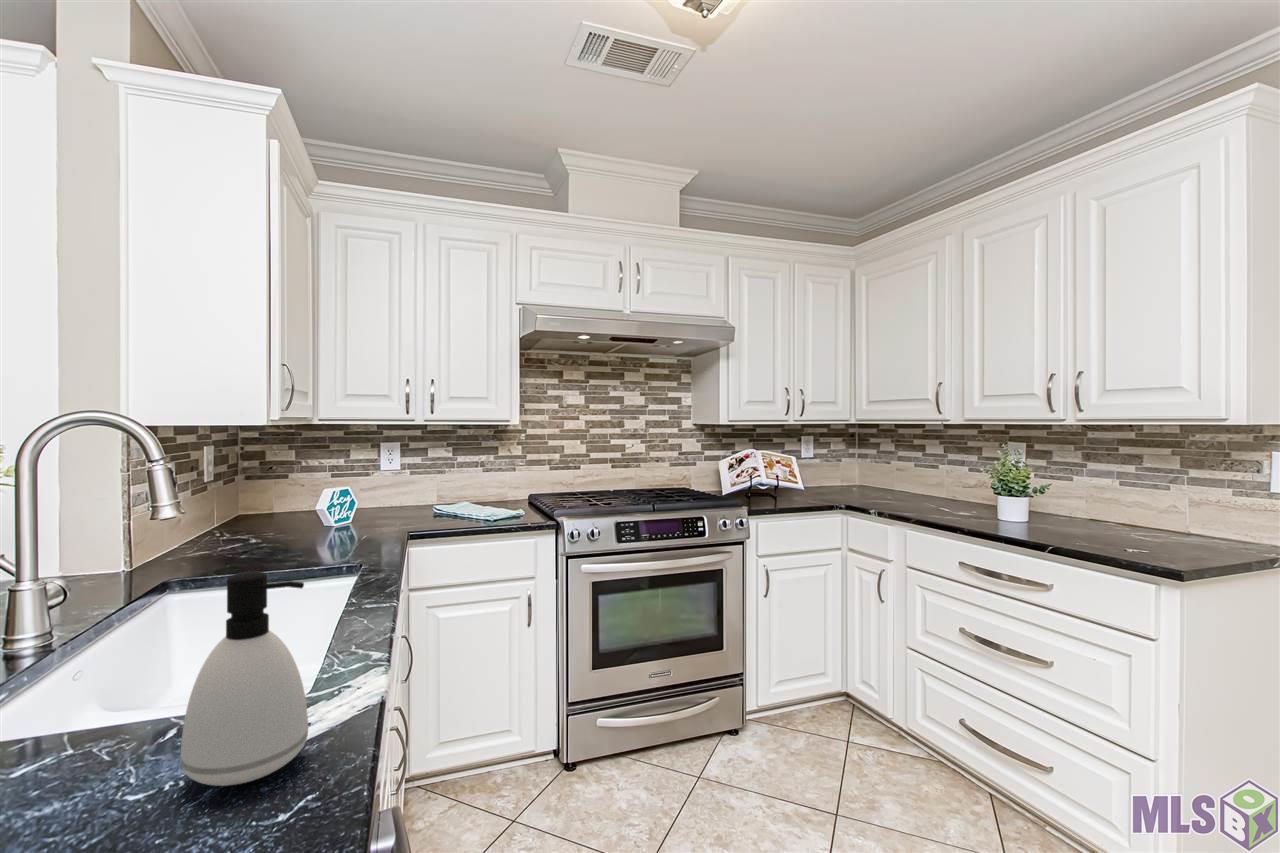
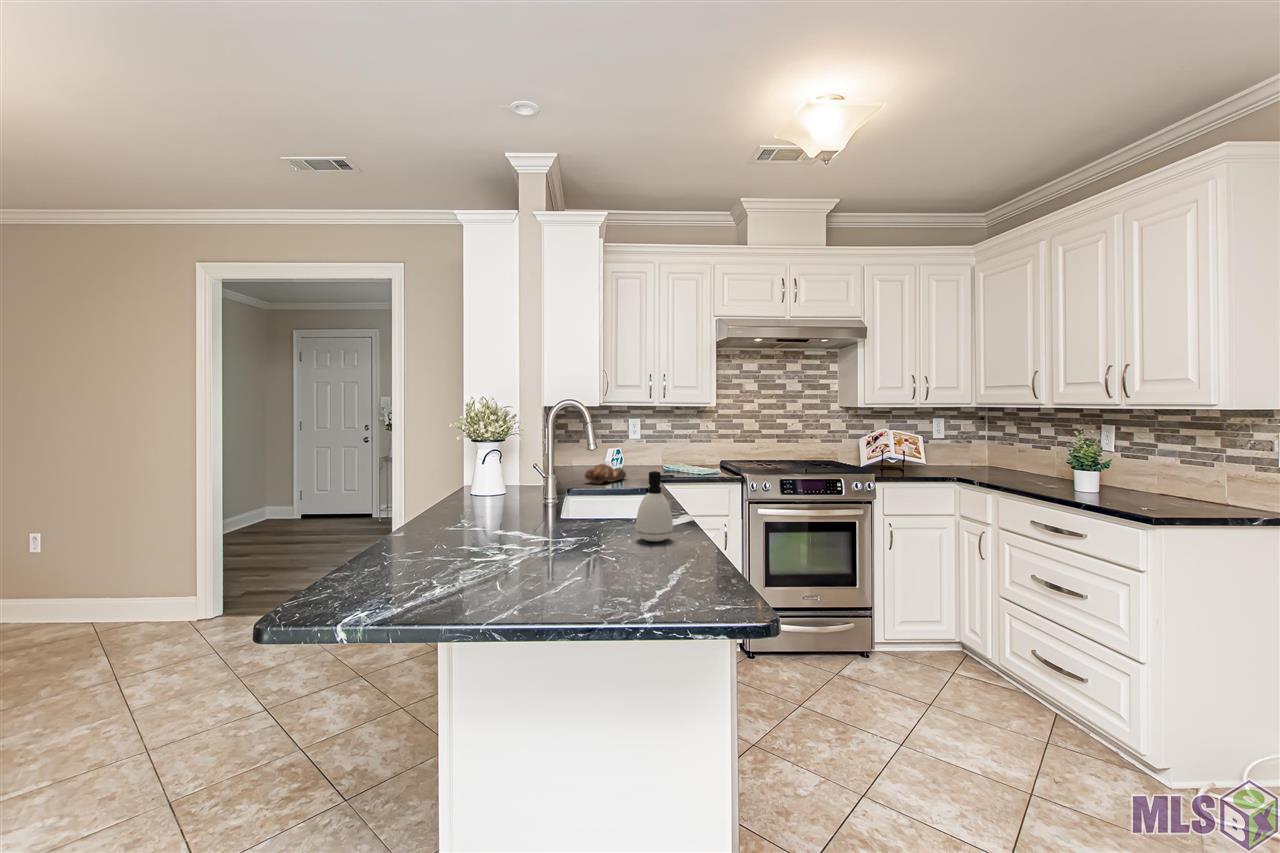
bread loaf: none [279,515,366,552] -> present [584,464,626,484]

